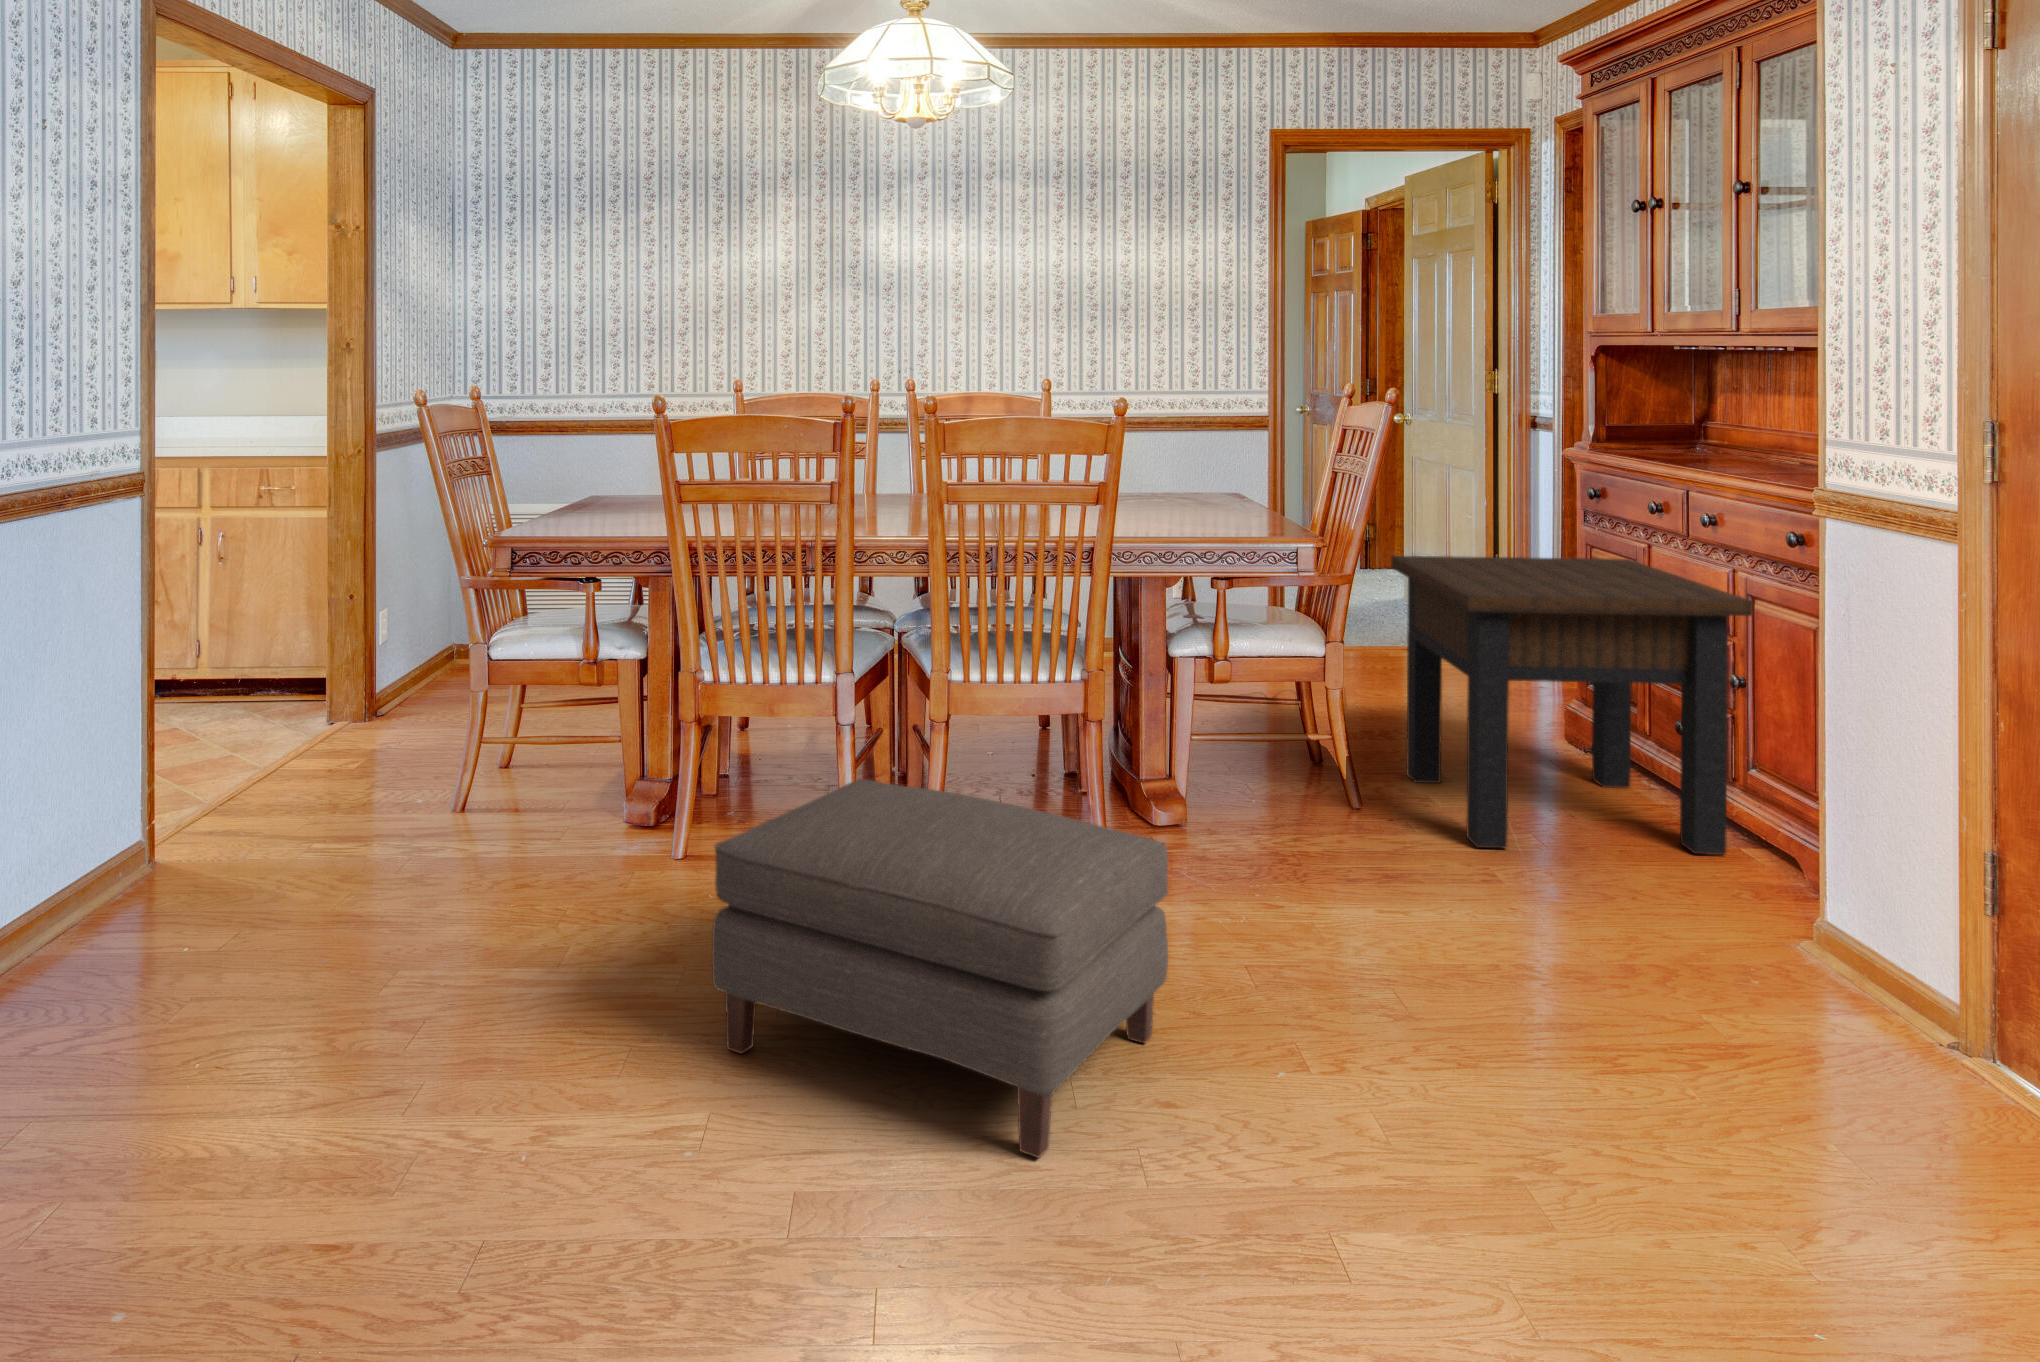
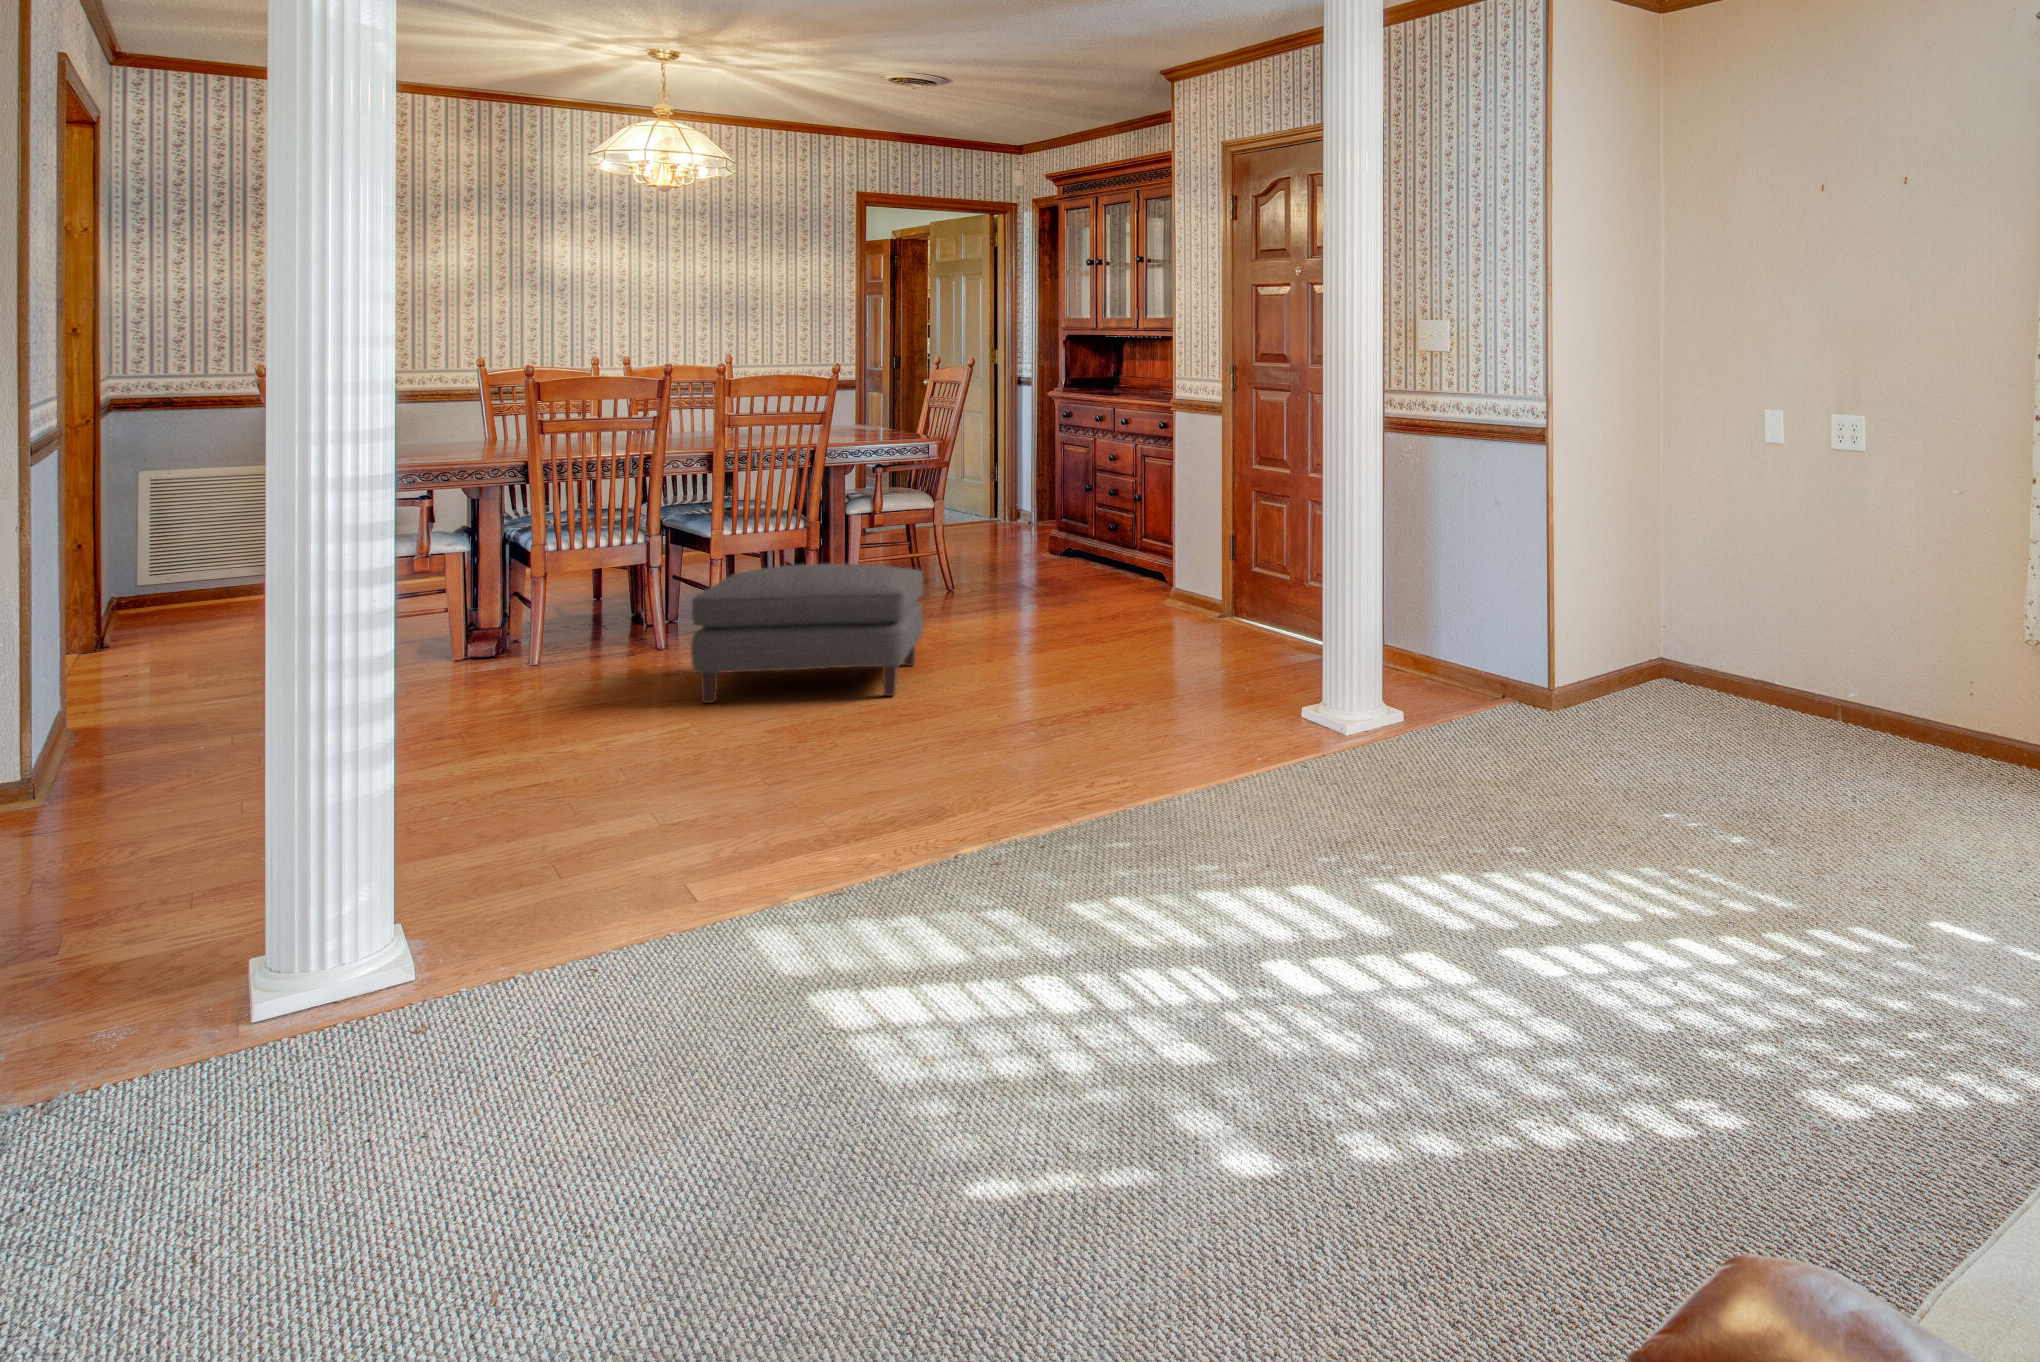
side table: present [1391,556,1753,855] -> none [970,448,1147,592]

